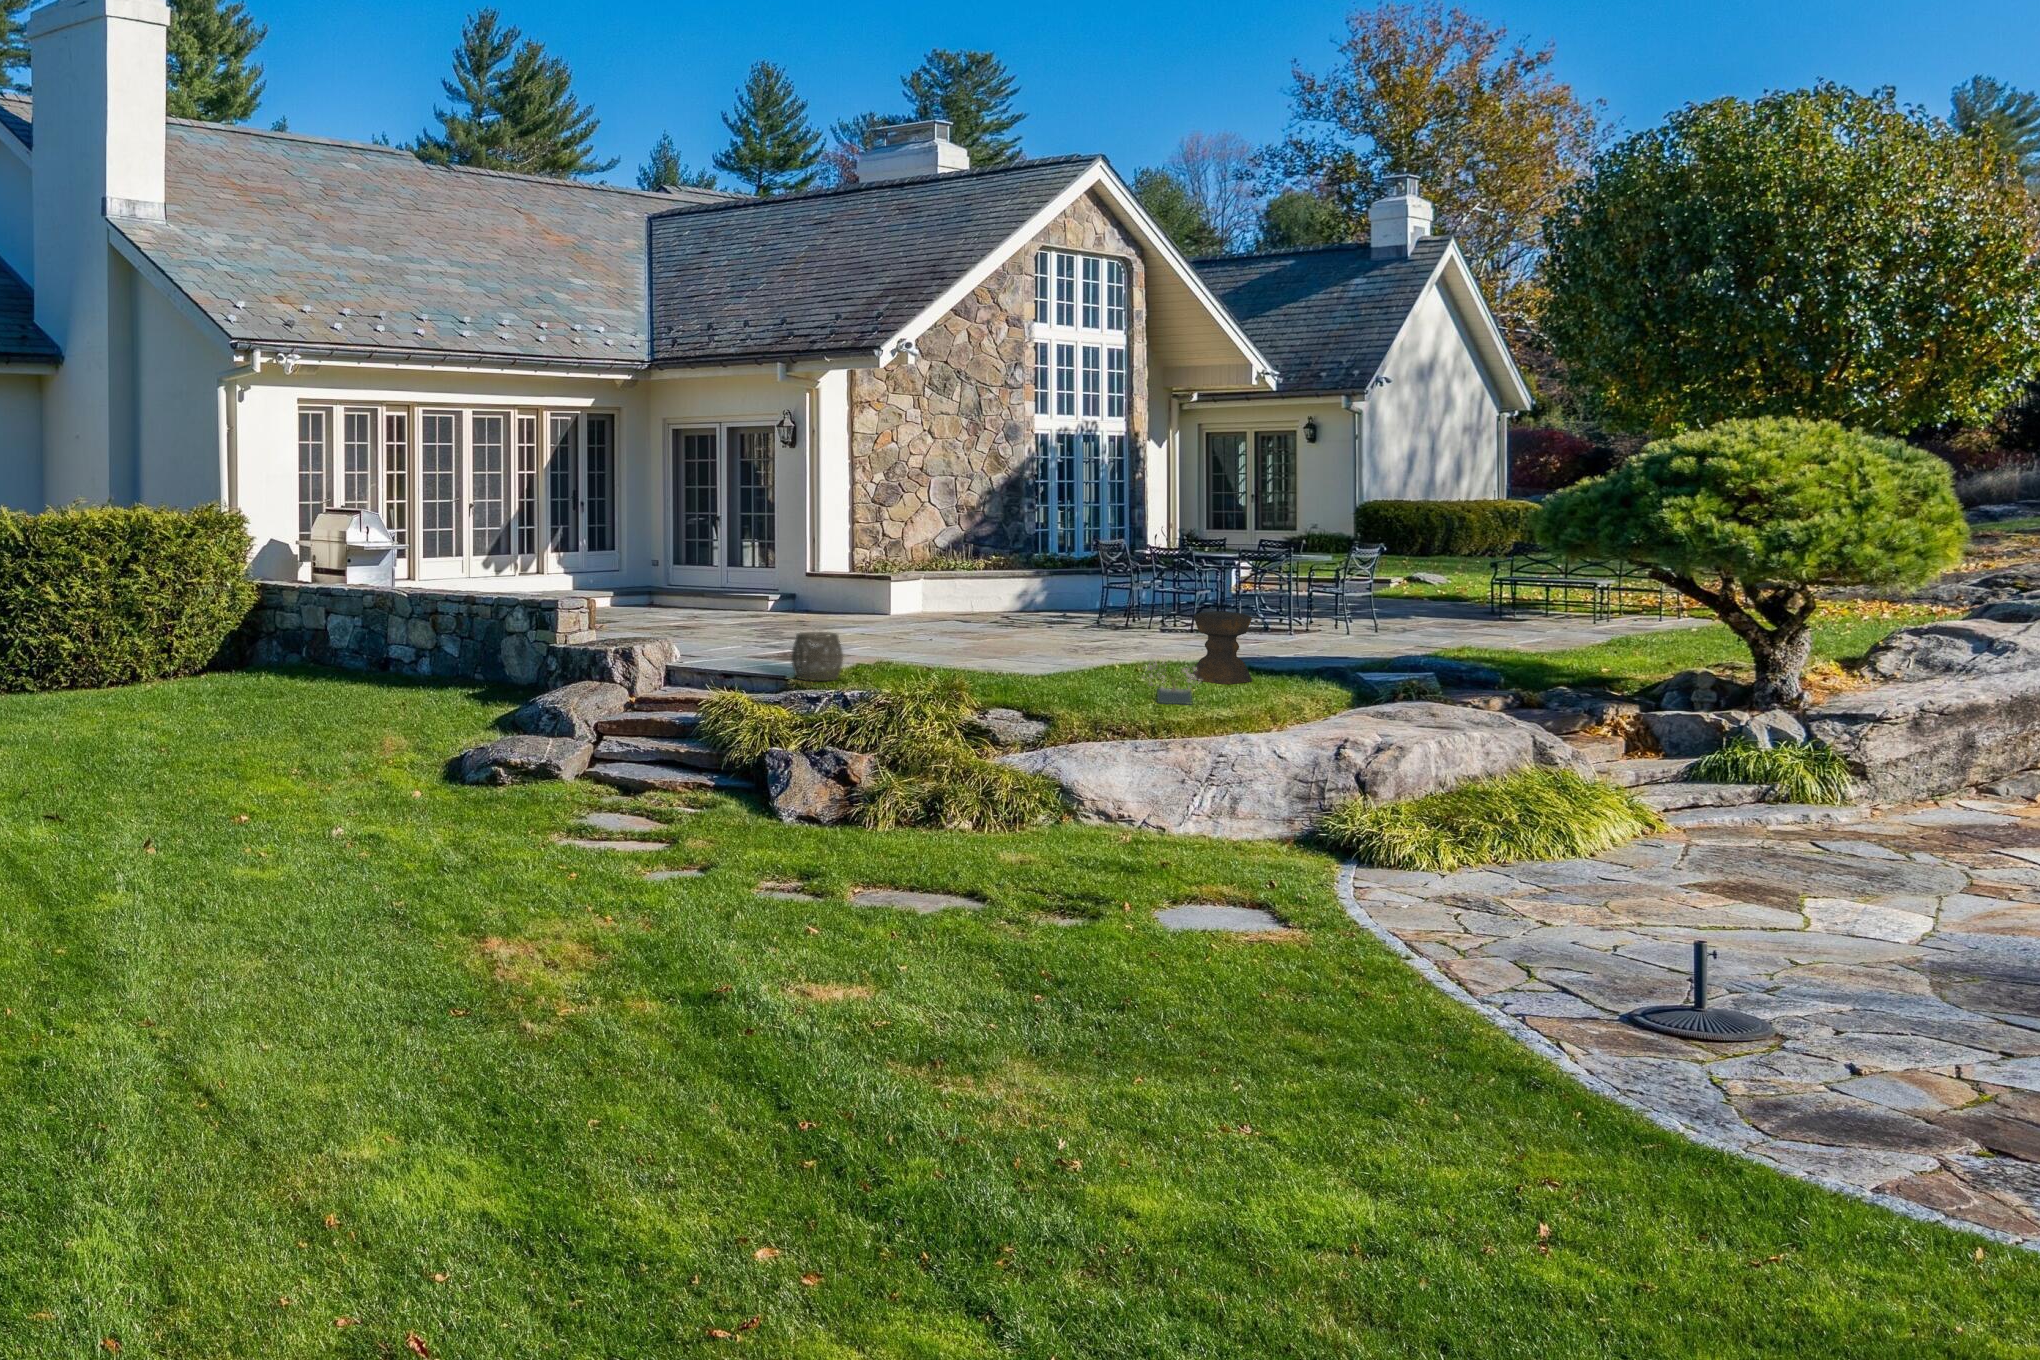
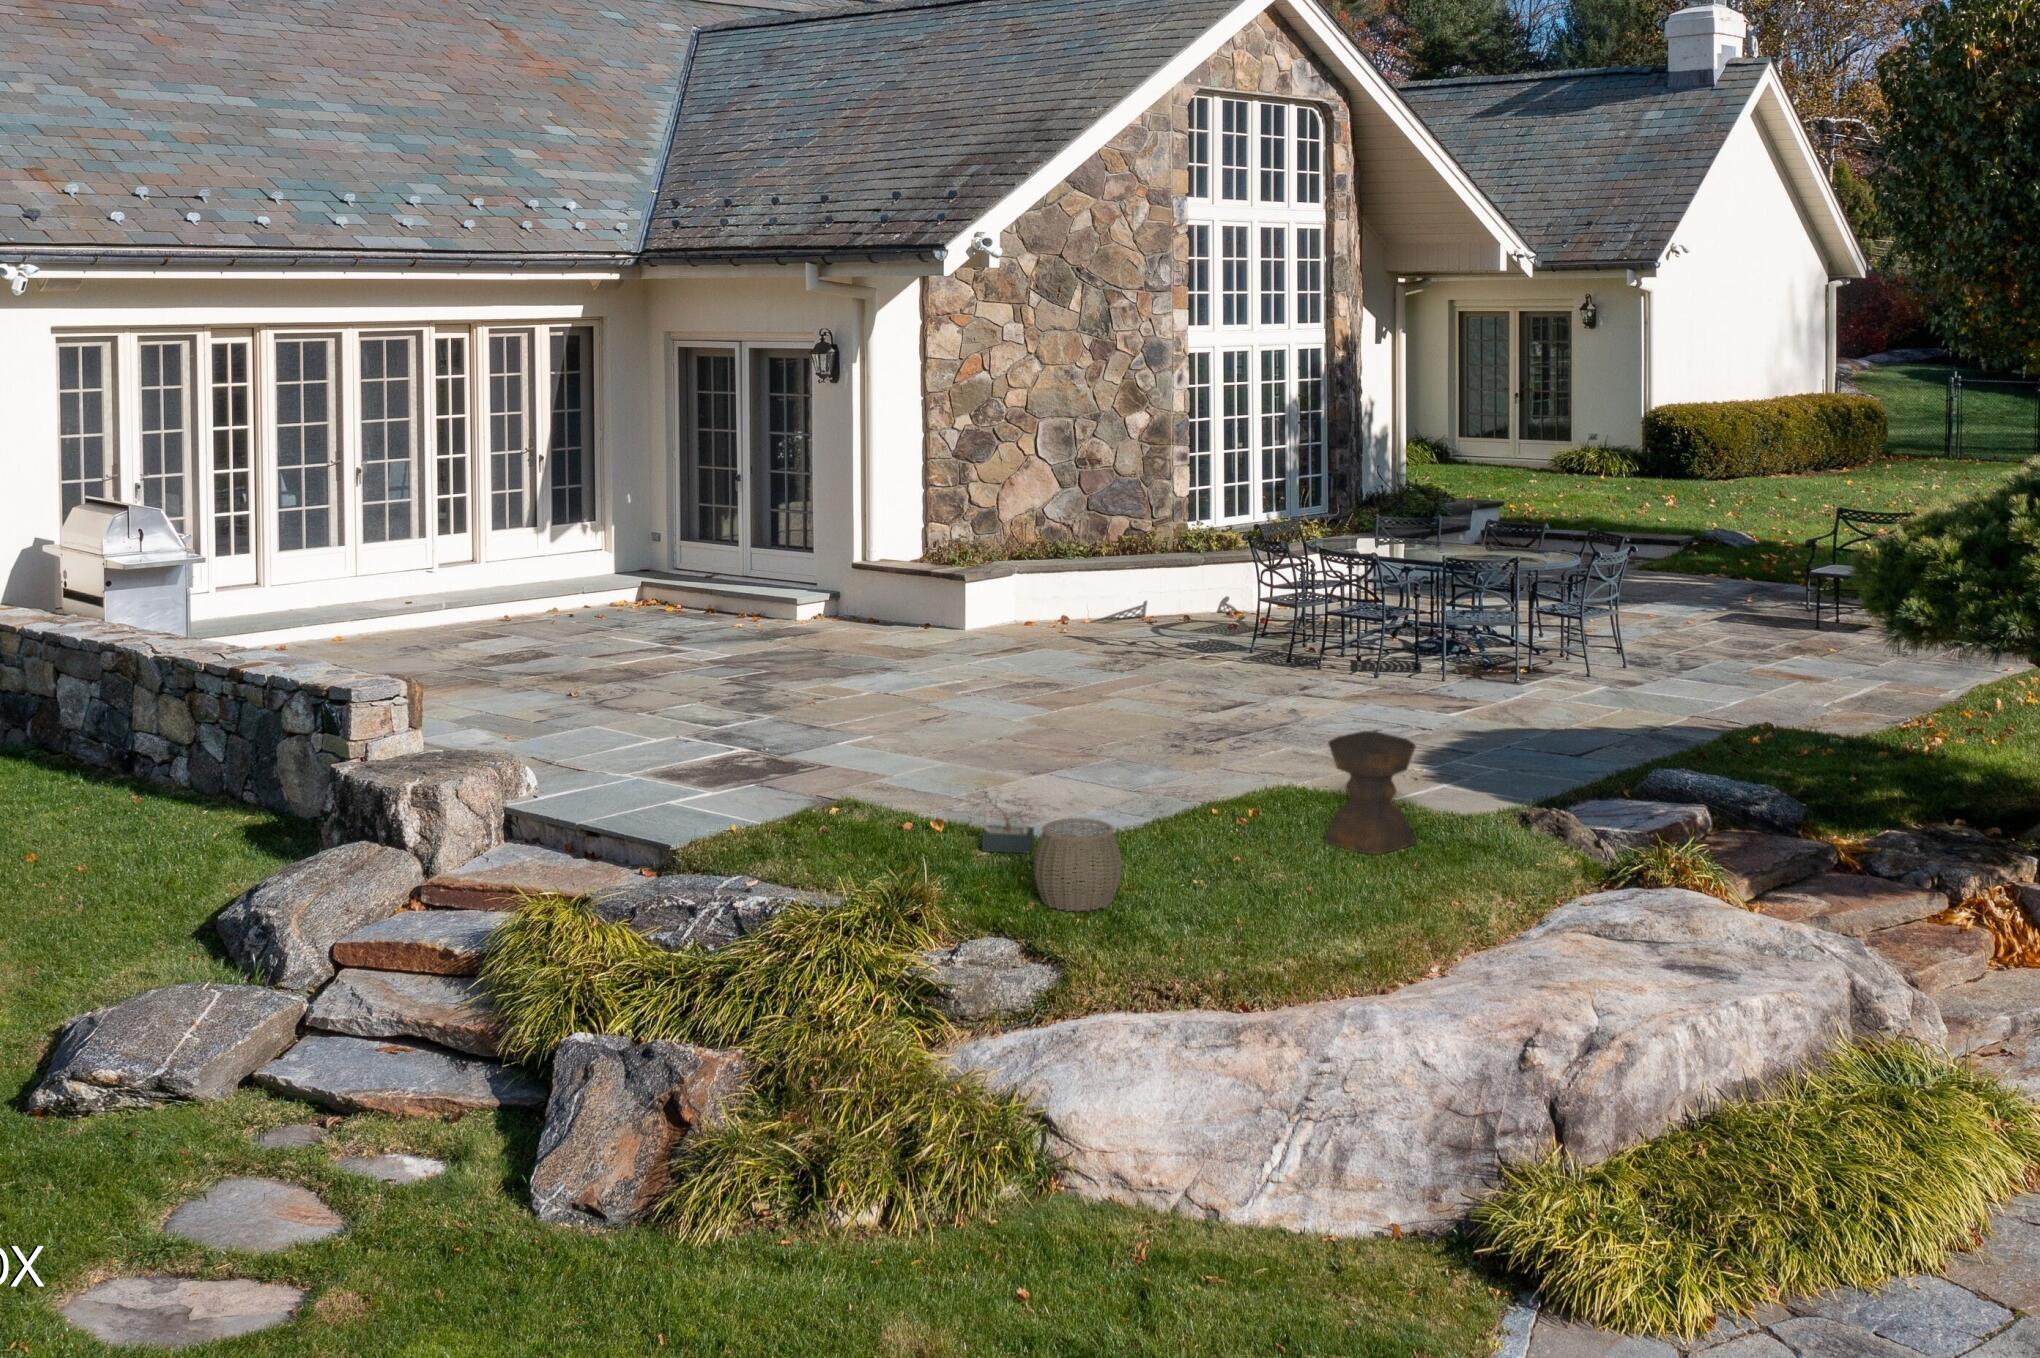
woven basket: present [791,632,843,681] -> present [1033,818,1121,912]
decorative plant: present [1146,656,1199,705] -> present [965,778,1045,853]

